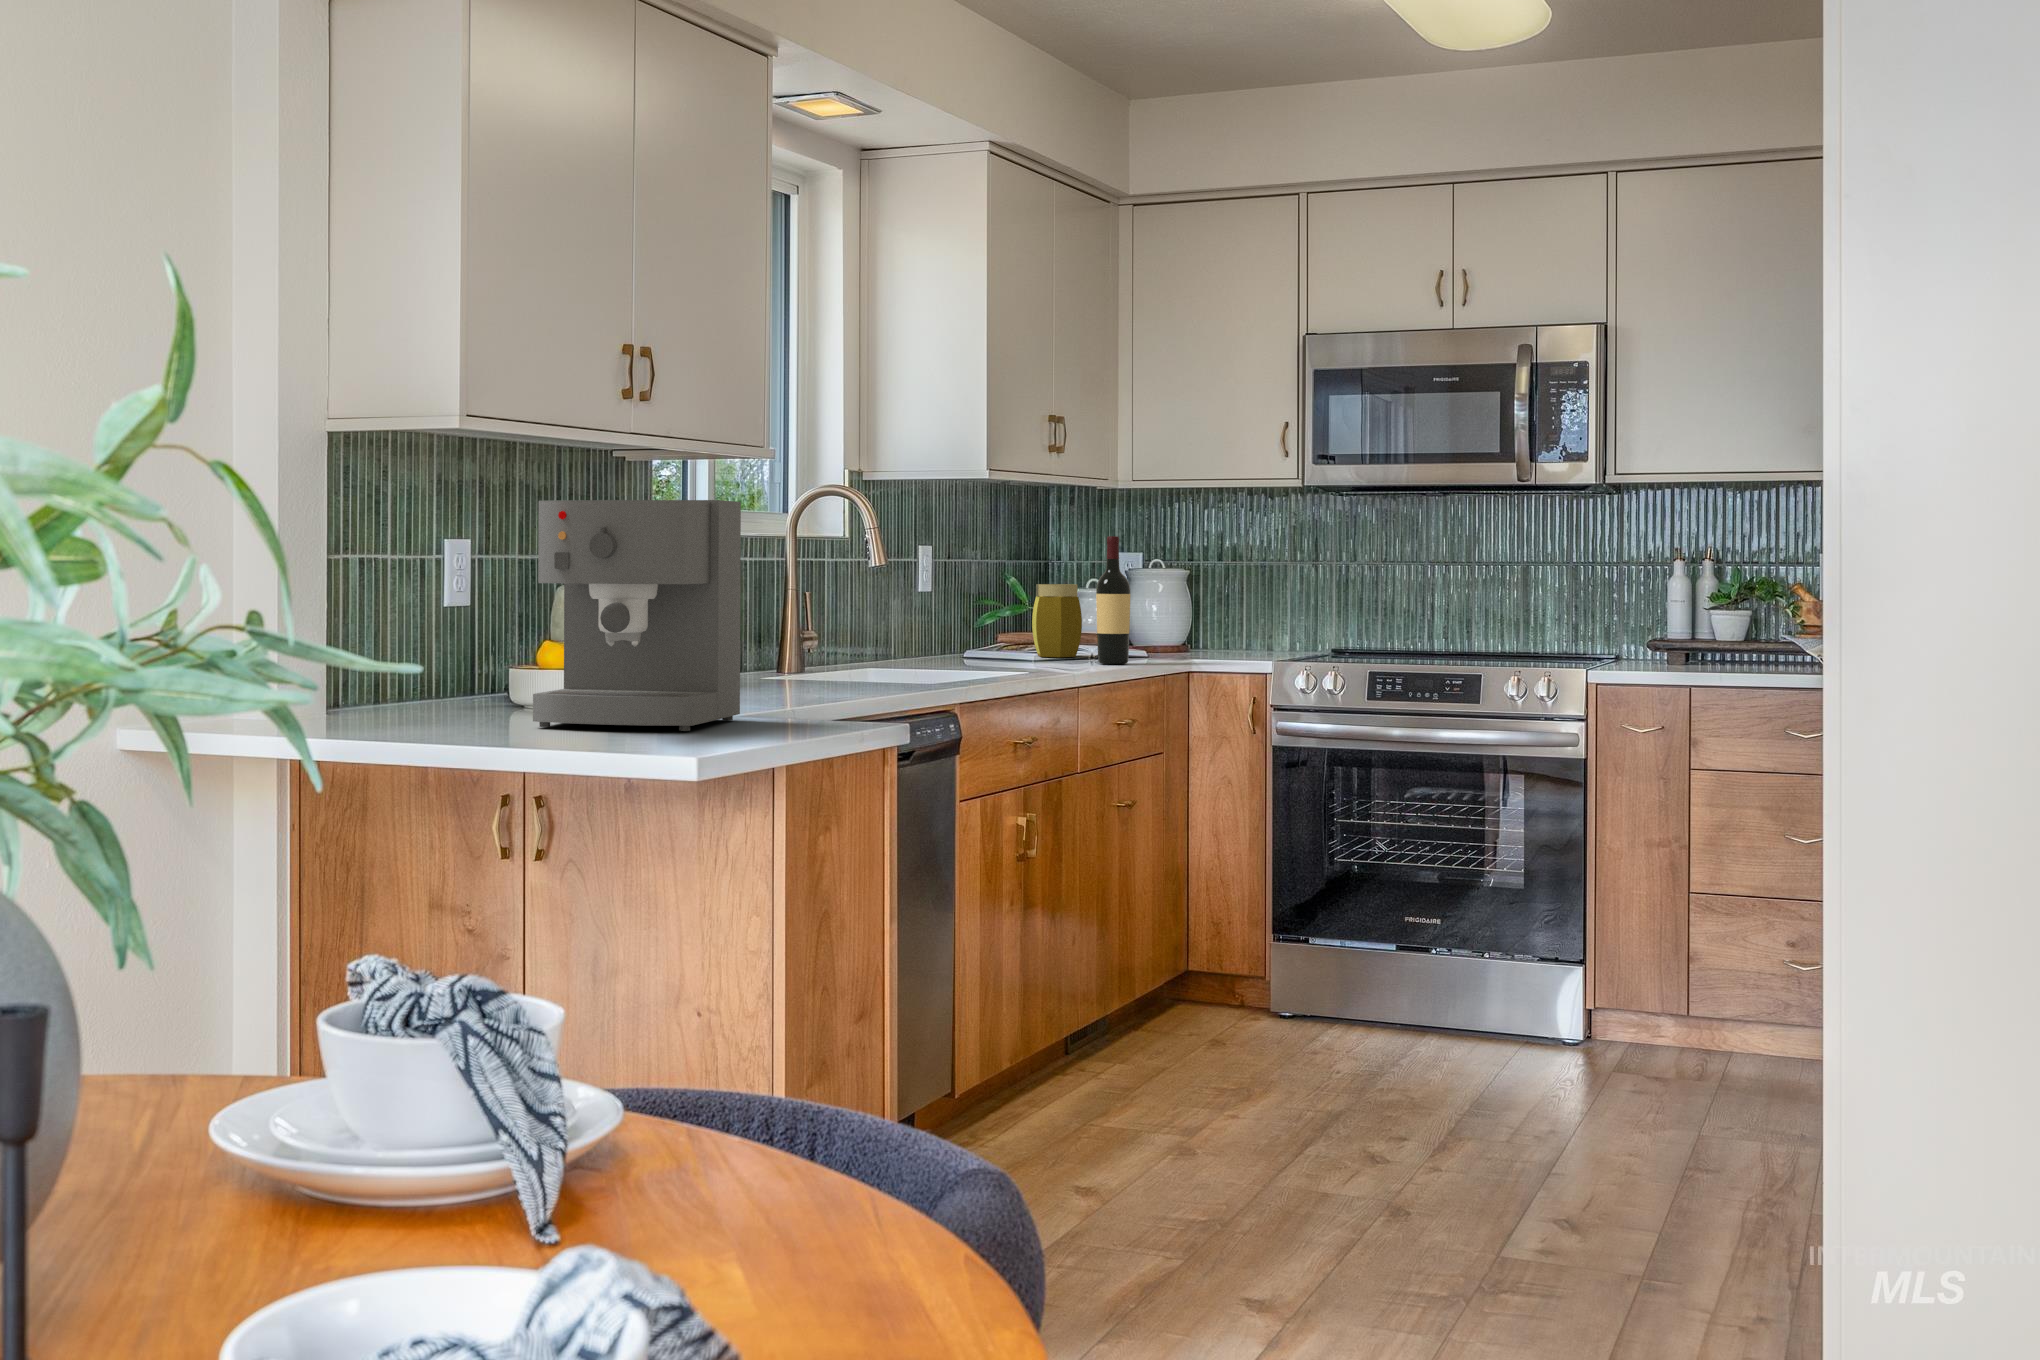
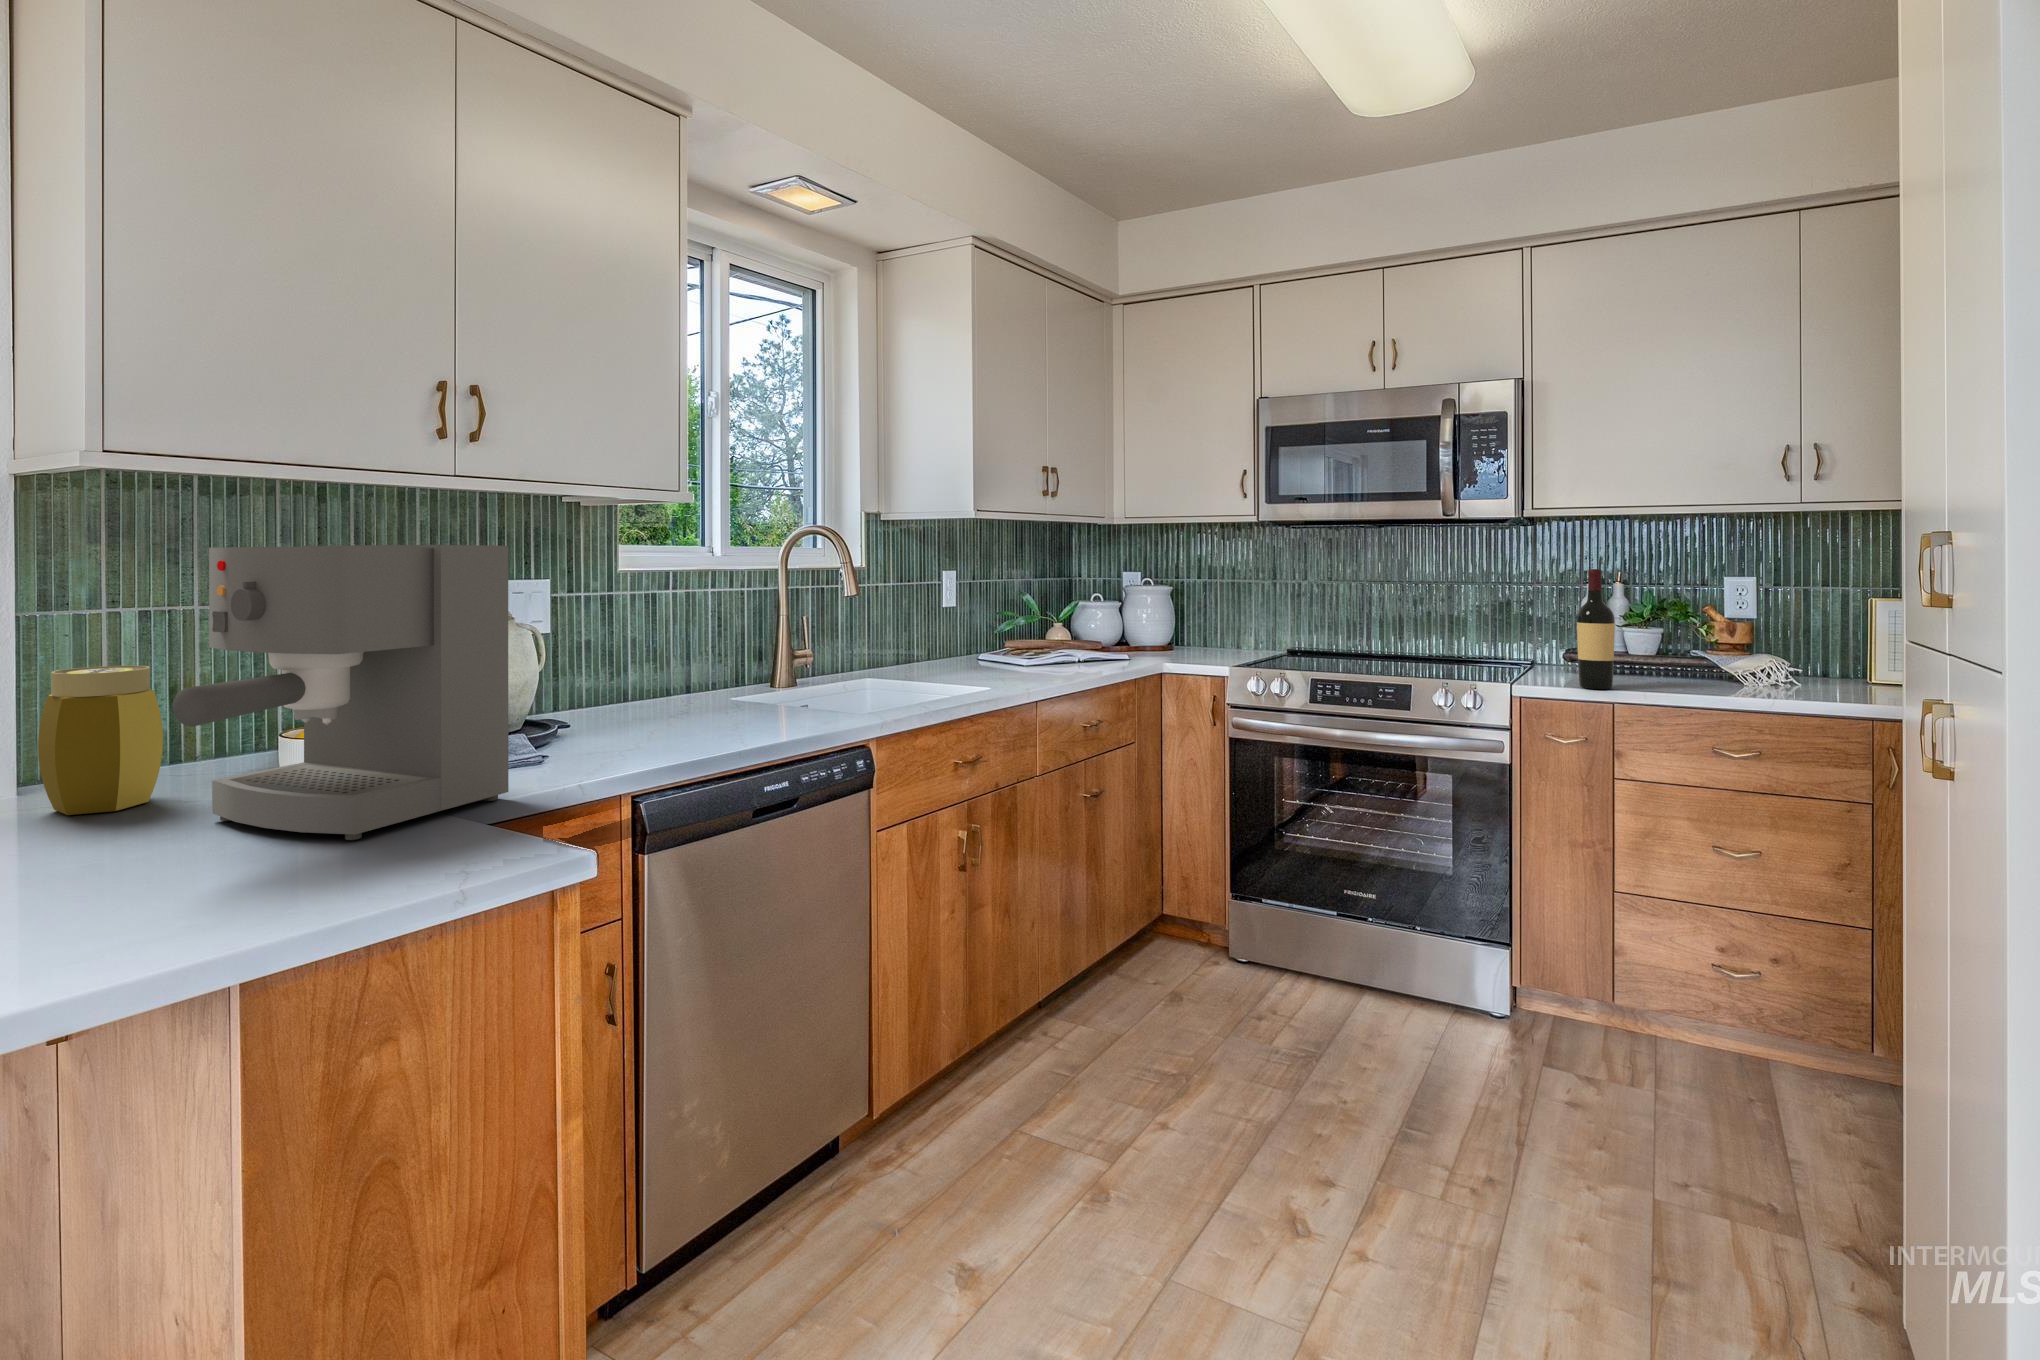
wine bottle: present [1096,536,1131,664] -> present [1577,569,1615,689]
jar: present [1032,584,1082,657] -> present [38,666,163,815]

